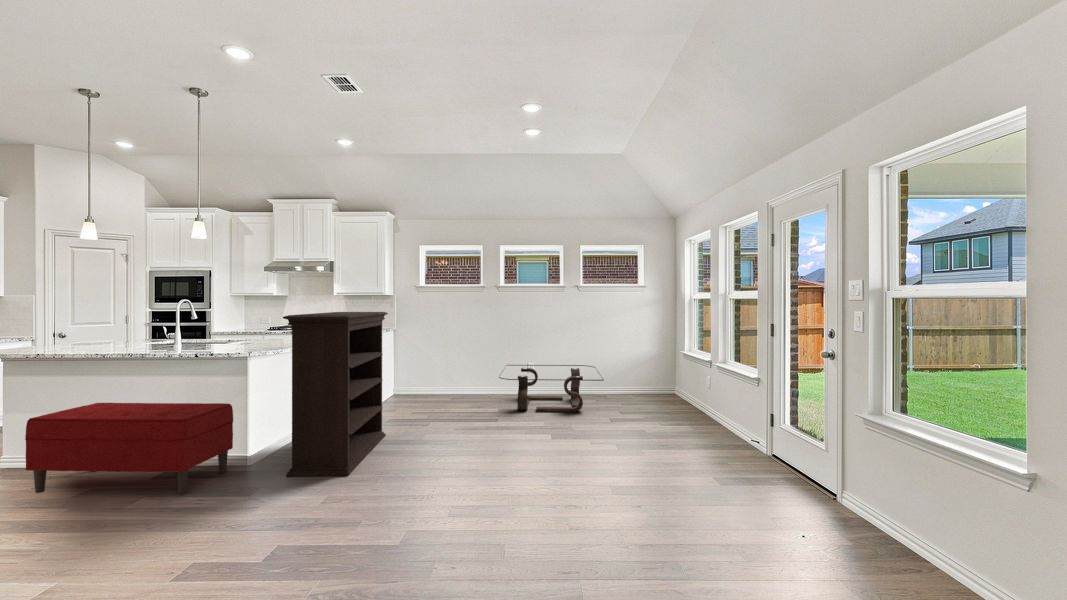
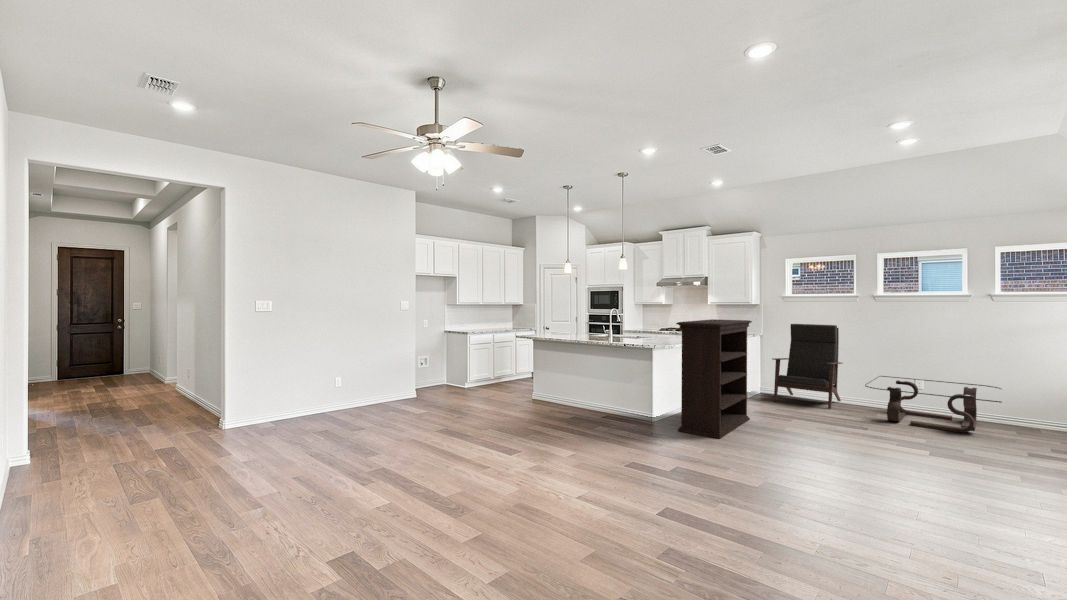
lounge chair: none [408,316,476,405] -> present [772,324,842,409]
bench: present [25,403,233,495] -> none [548,369,645,428]

